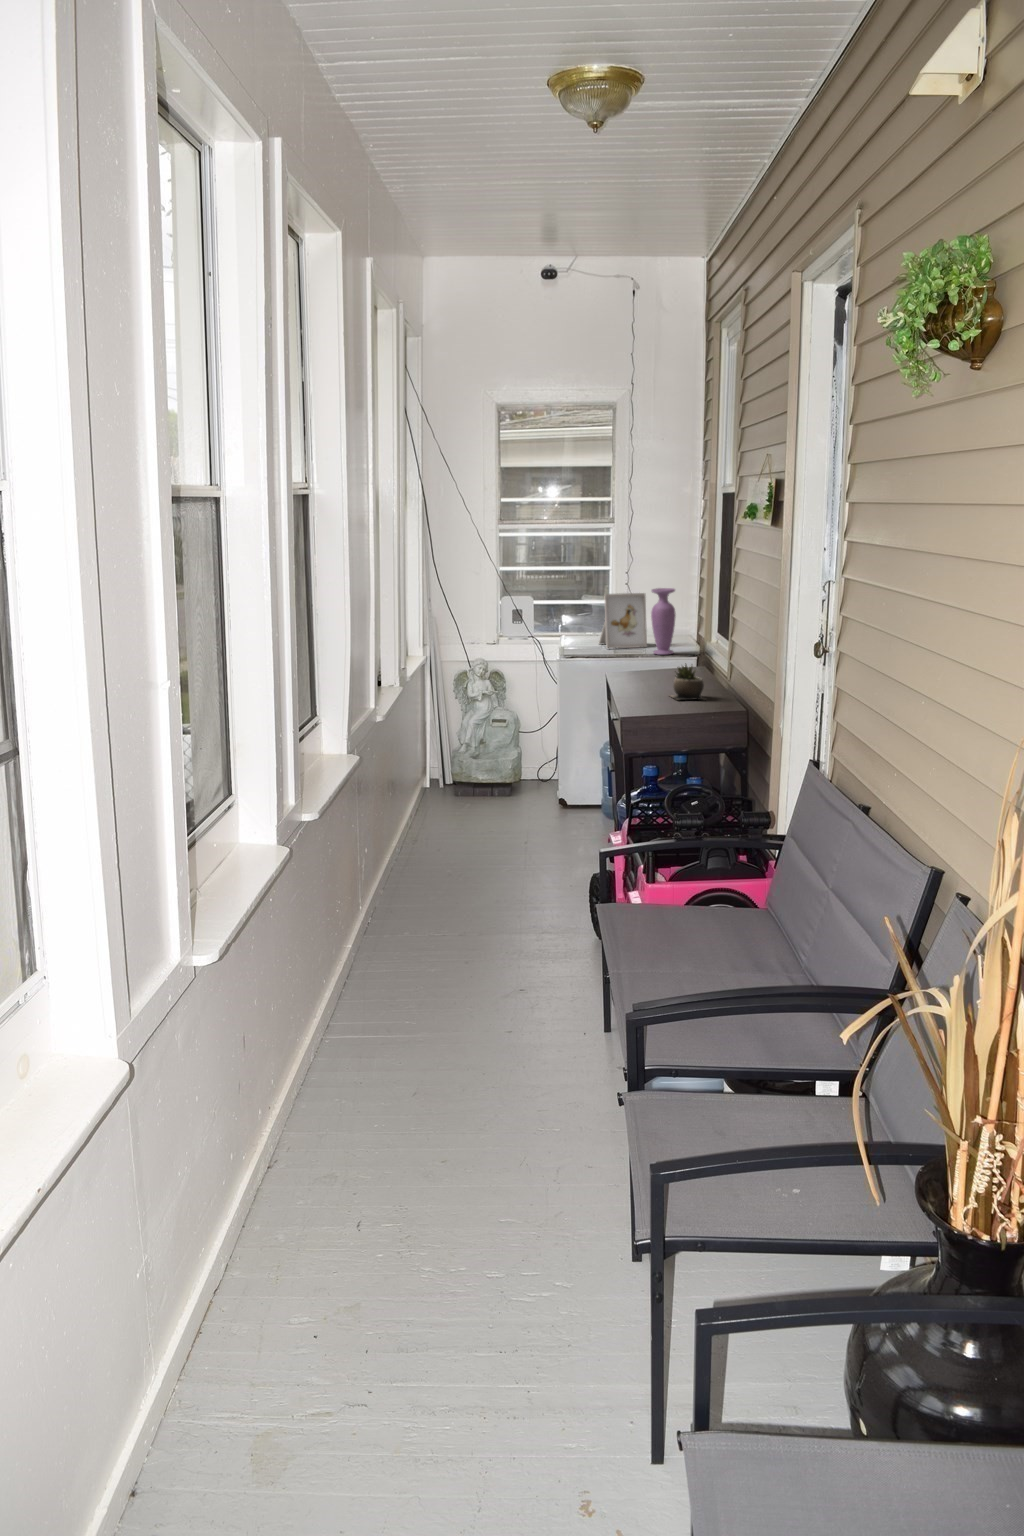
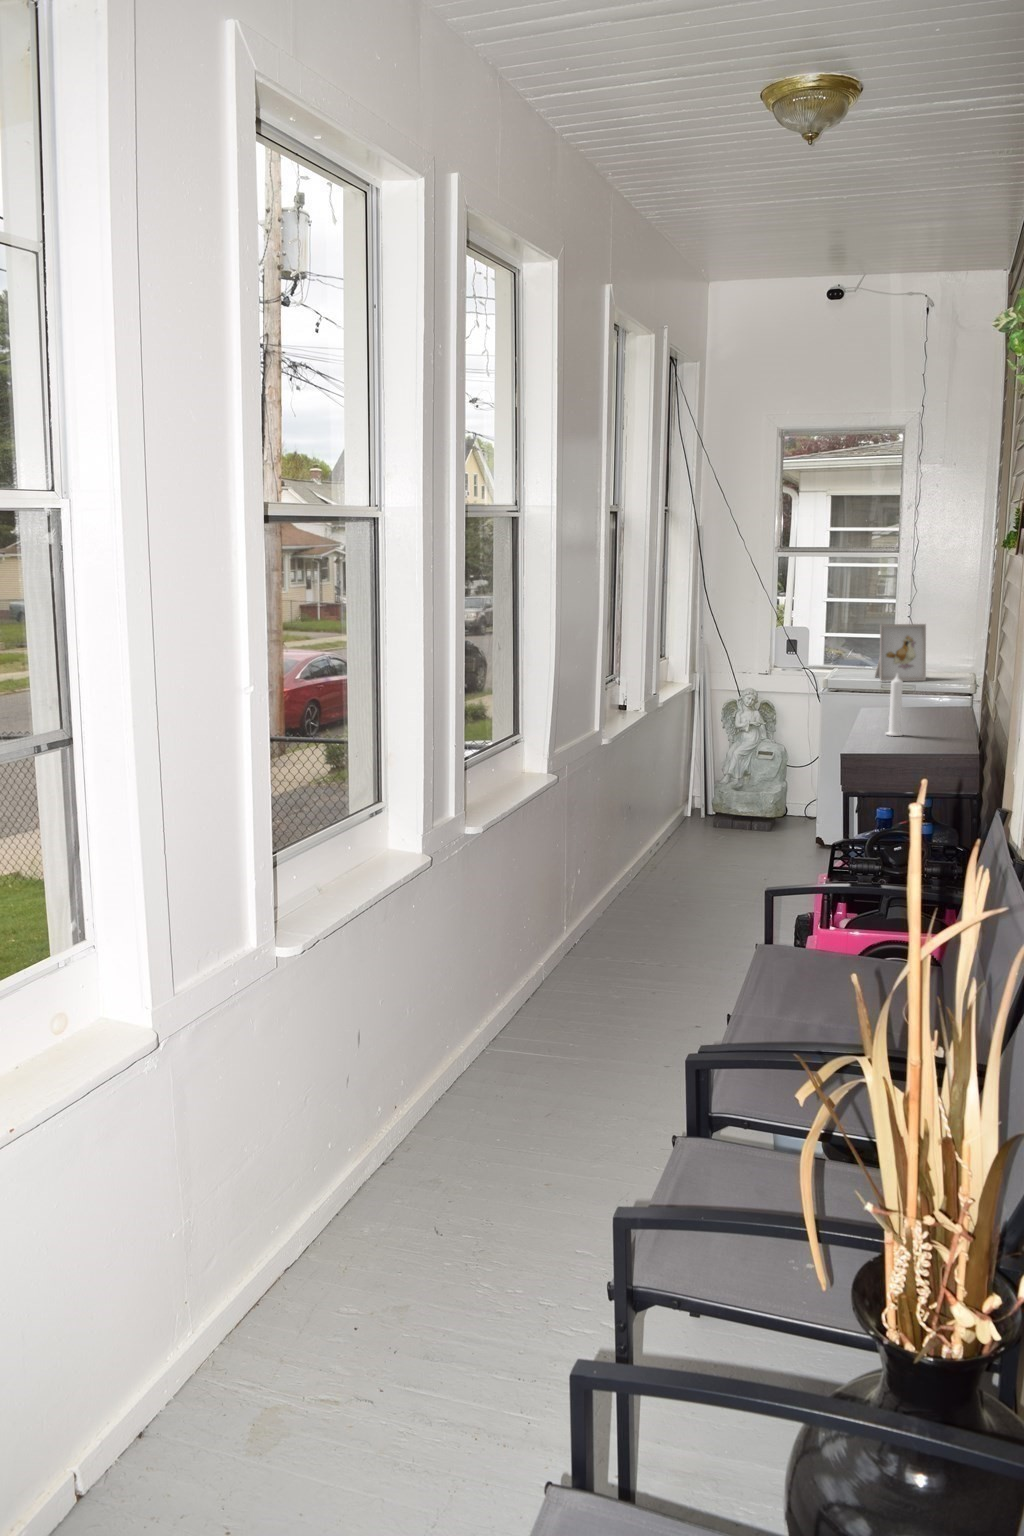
vase: present [651,588,676,655] -> none [927,618,955,689]
candle: none [643,643,660,702] -> present [886,673,903,736]
succulent plant: present [670,663,704,700] -> none [916,696,957,735]

